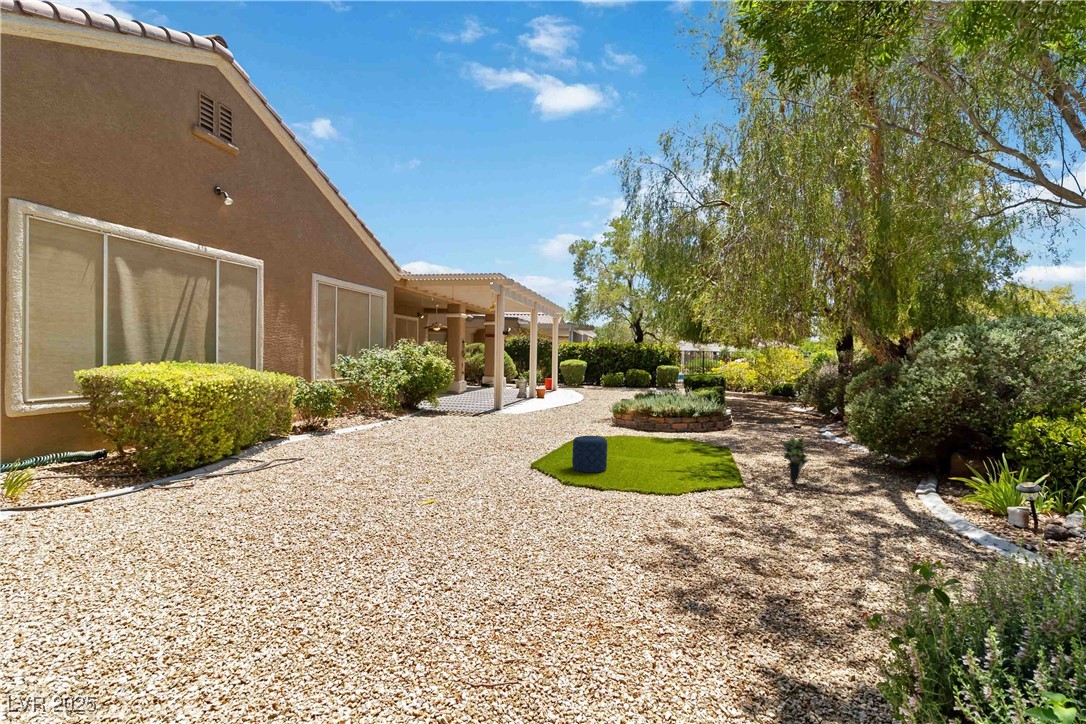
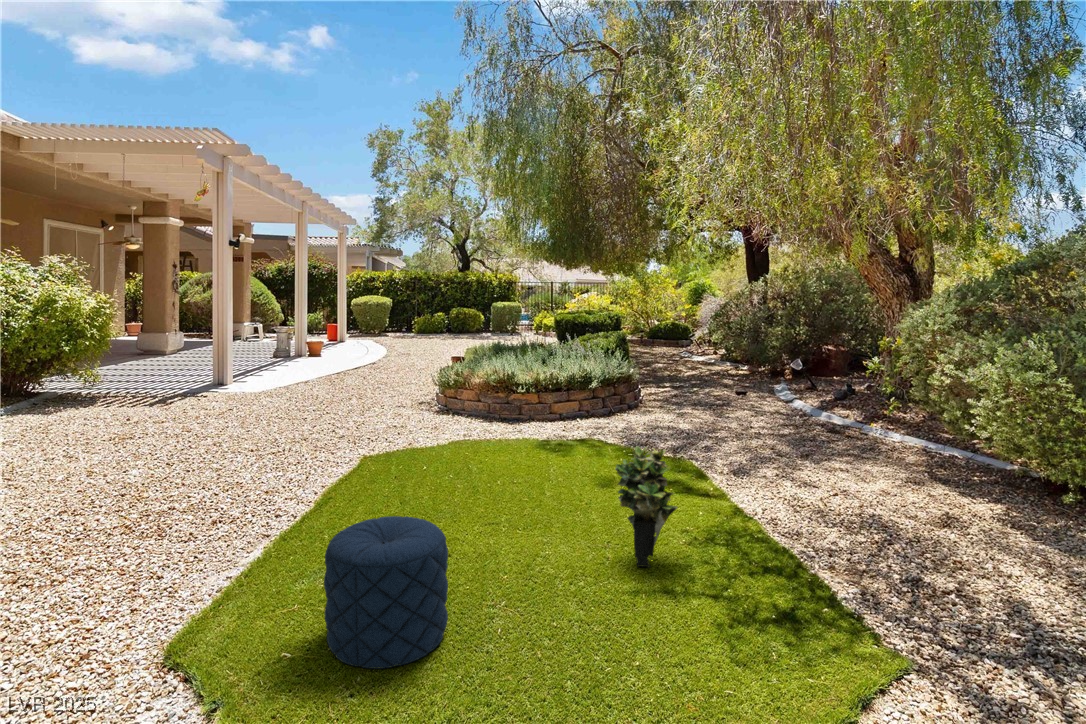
potted plant: present [782,437,808,483] -> present [615,446,677,567]

